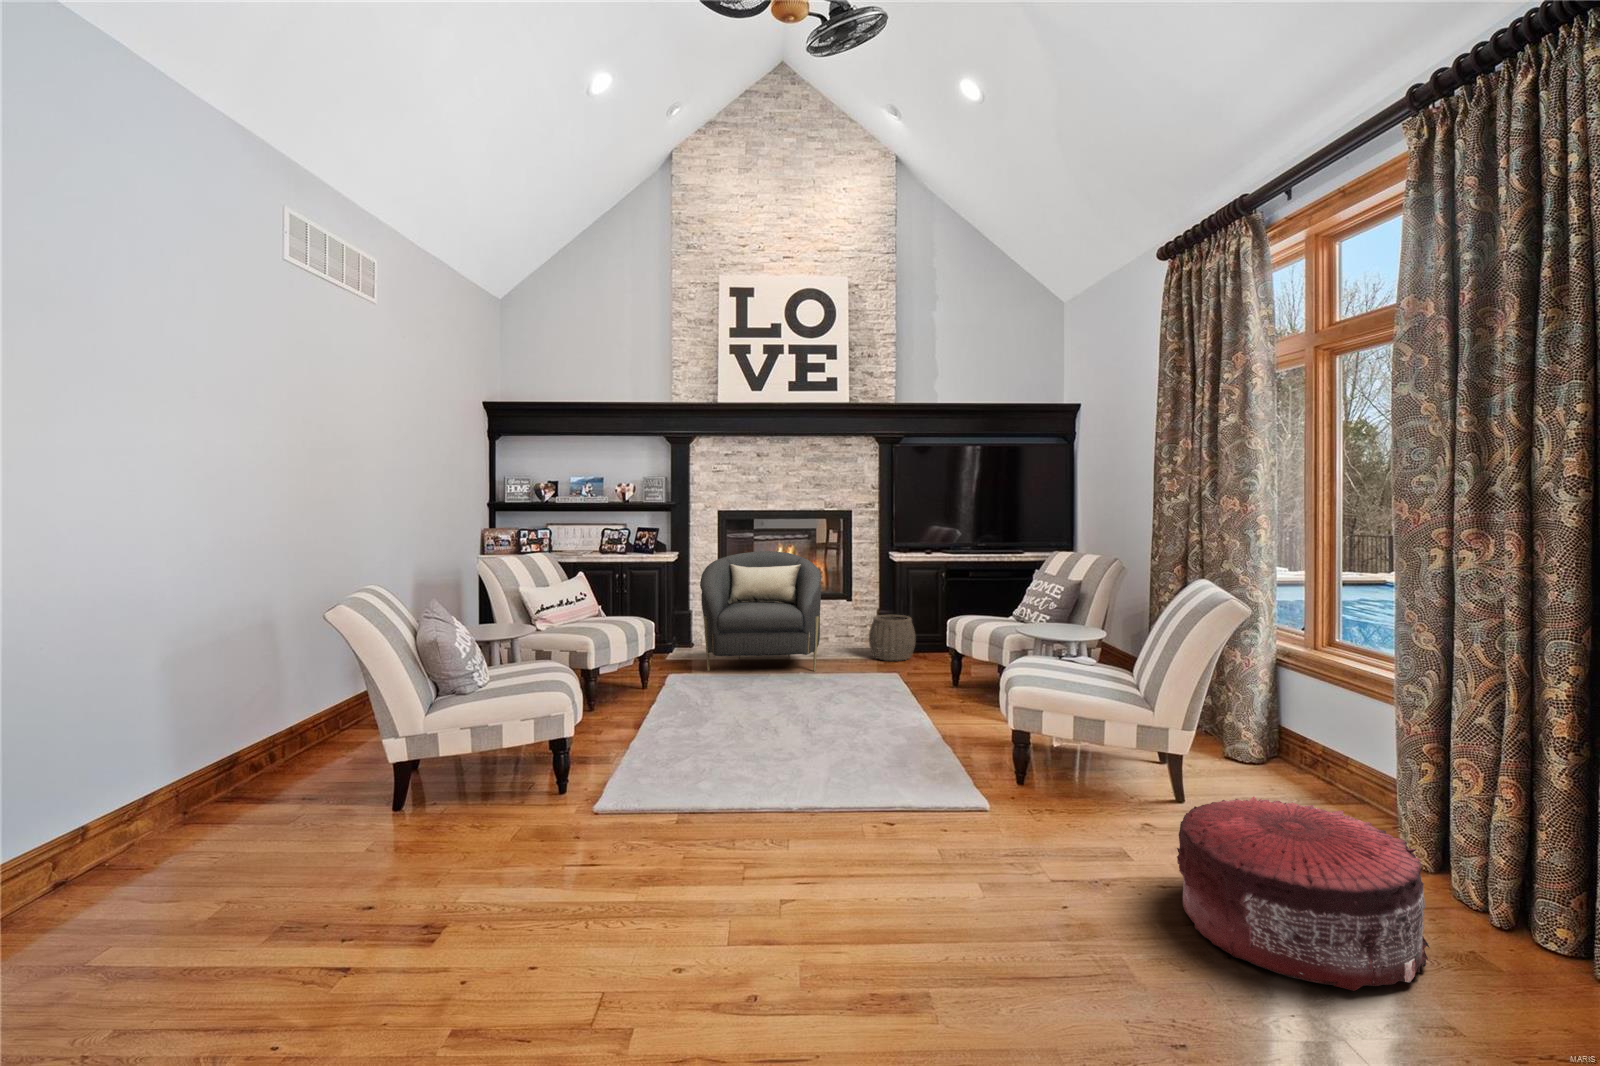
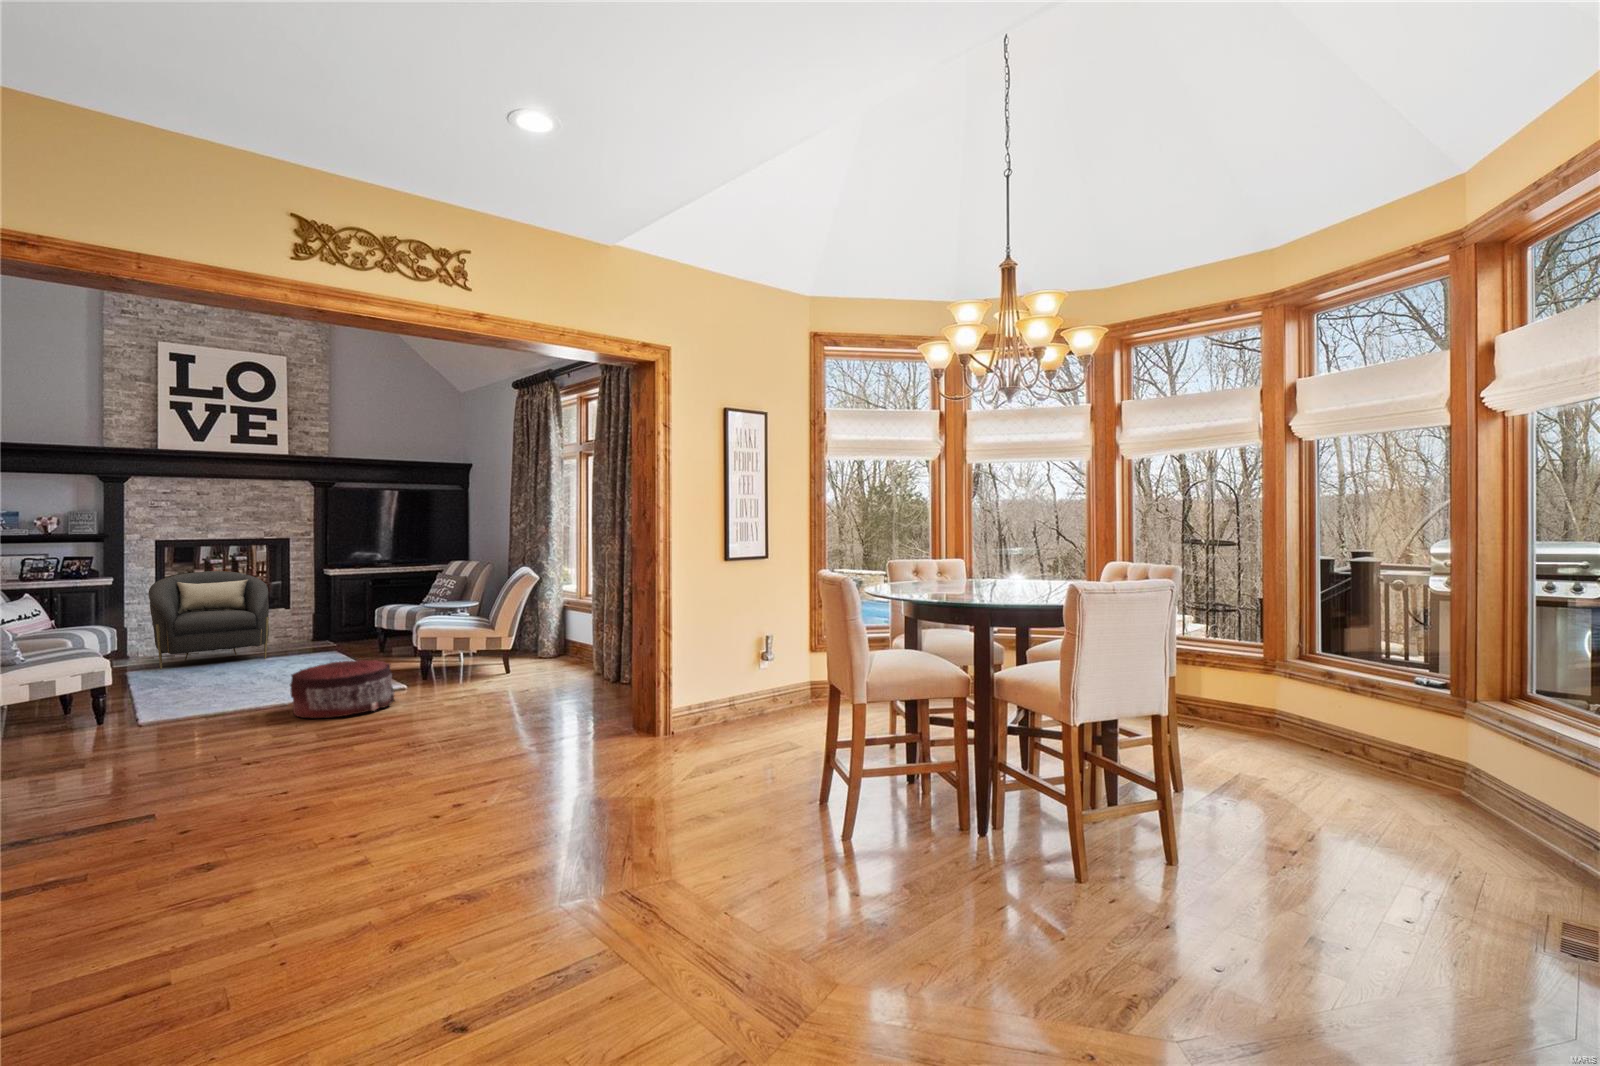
woven basket: present [869,615,915,661] -> none [309,615,350,648]
pouf: present [1177,796,1430,991] -> present [290,660,395,718]

